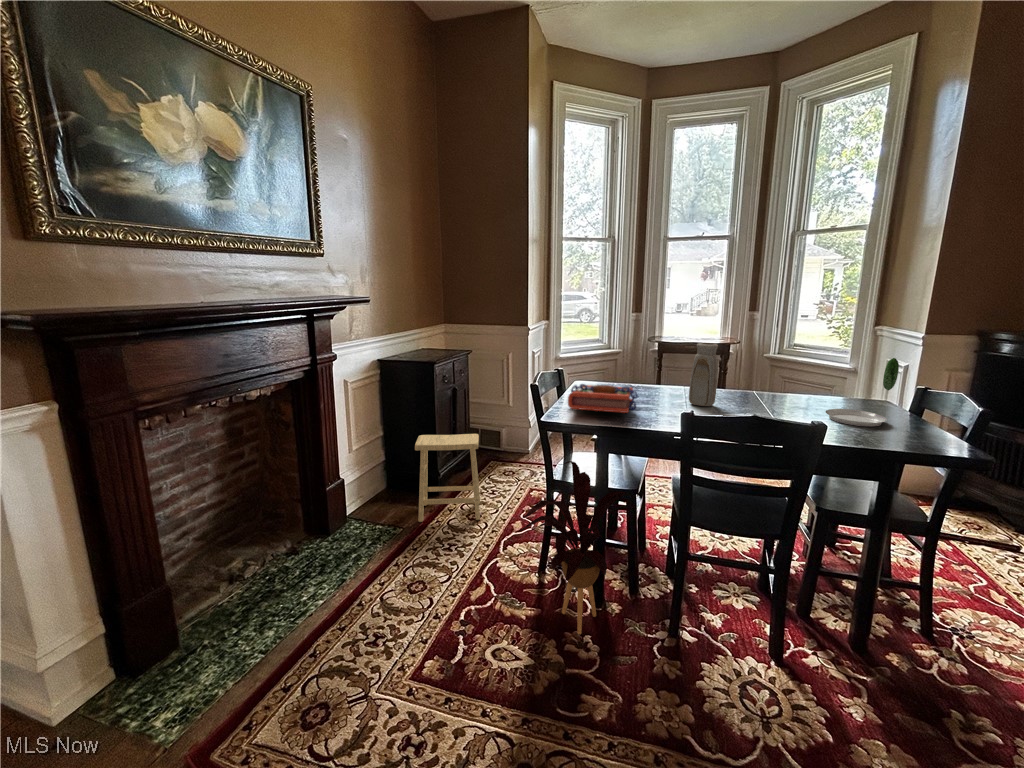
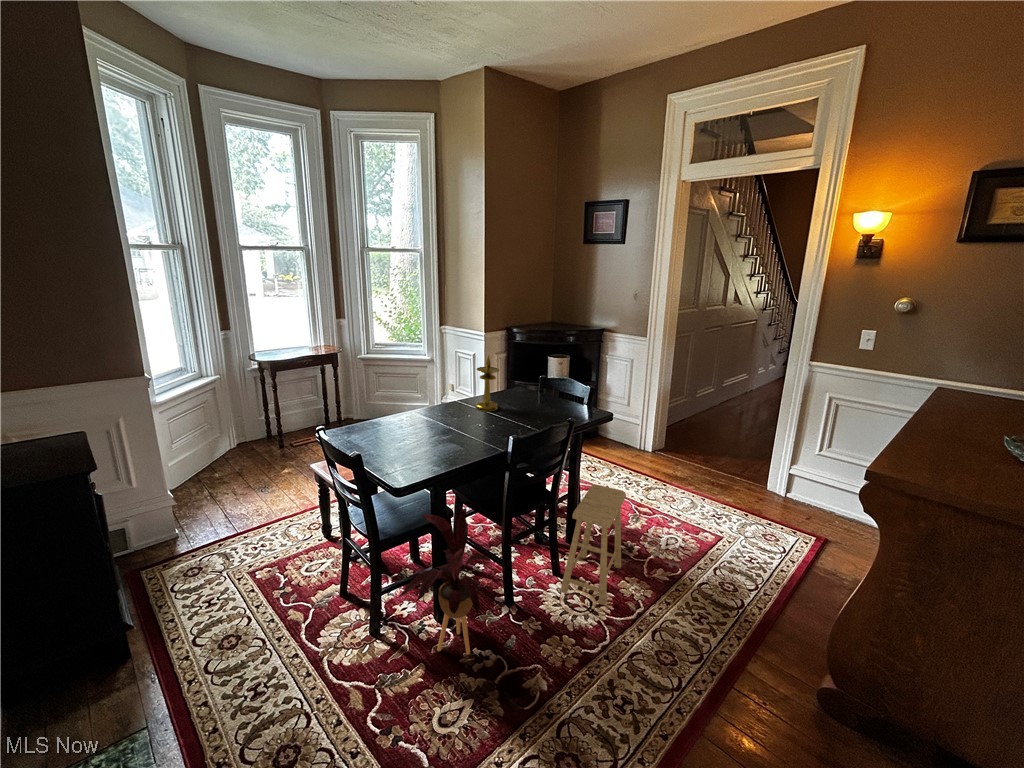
candlestick: none [739,341,777,412] -> present [475,356,499,411]
vase: present [689,343,718,406] -> none [447,363,469,418]
plate: present [826,358,899,426] -> none [522,356,557,405]
book: present [568,384,637,413] -> none [369,418,461,460]
footstool: present [415,434,480,522] -> present [561,484,626,605]

